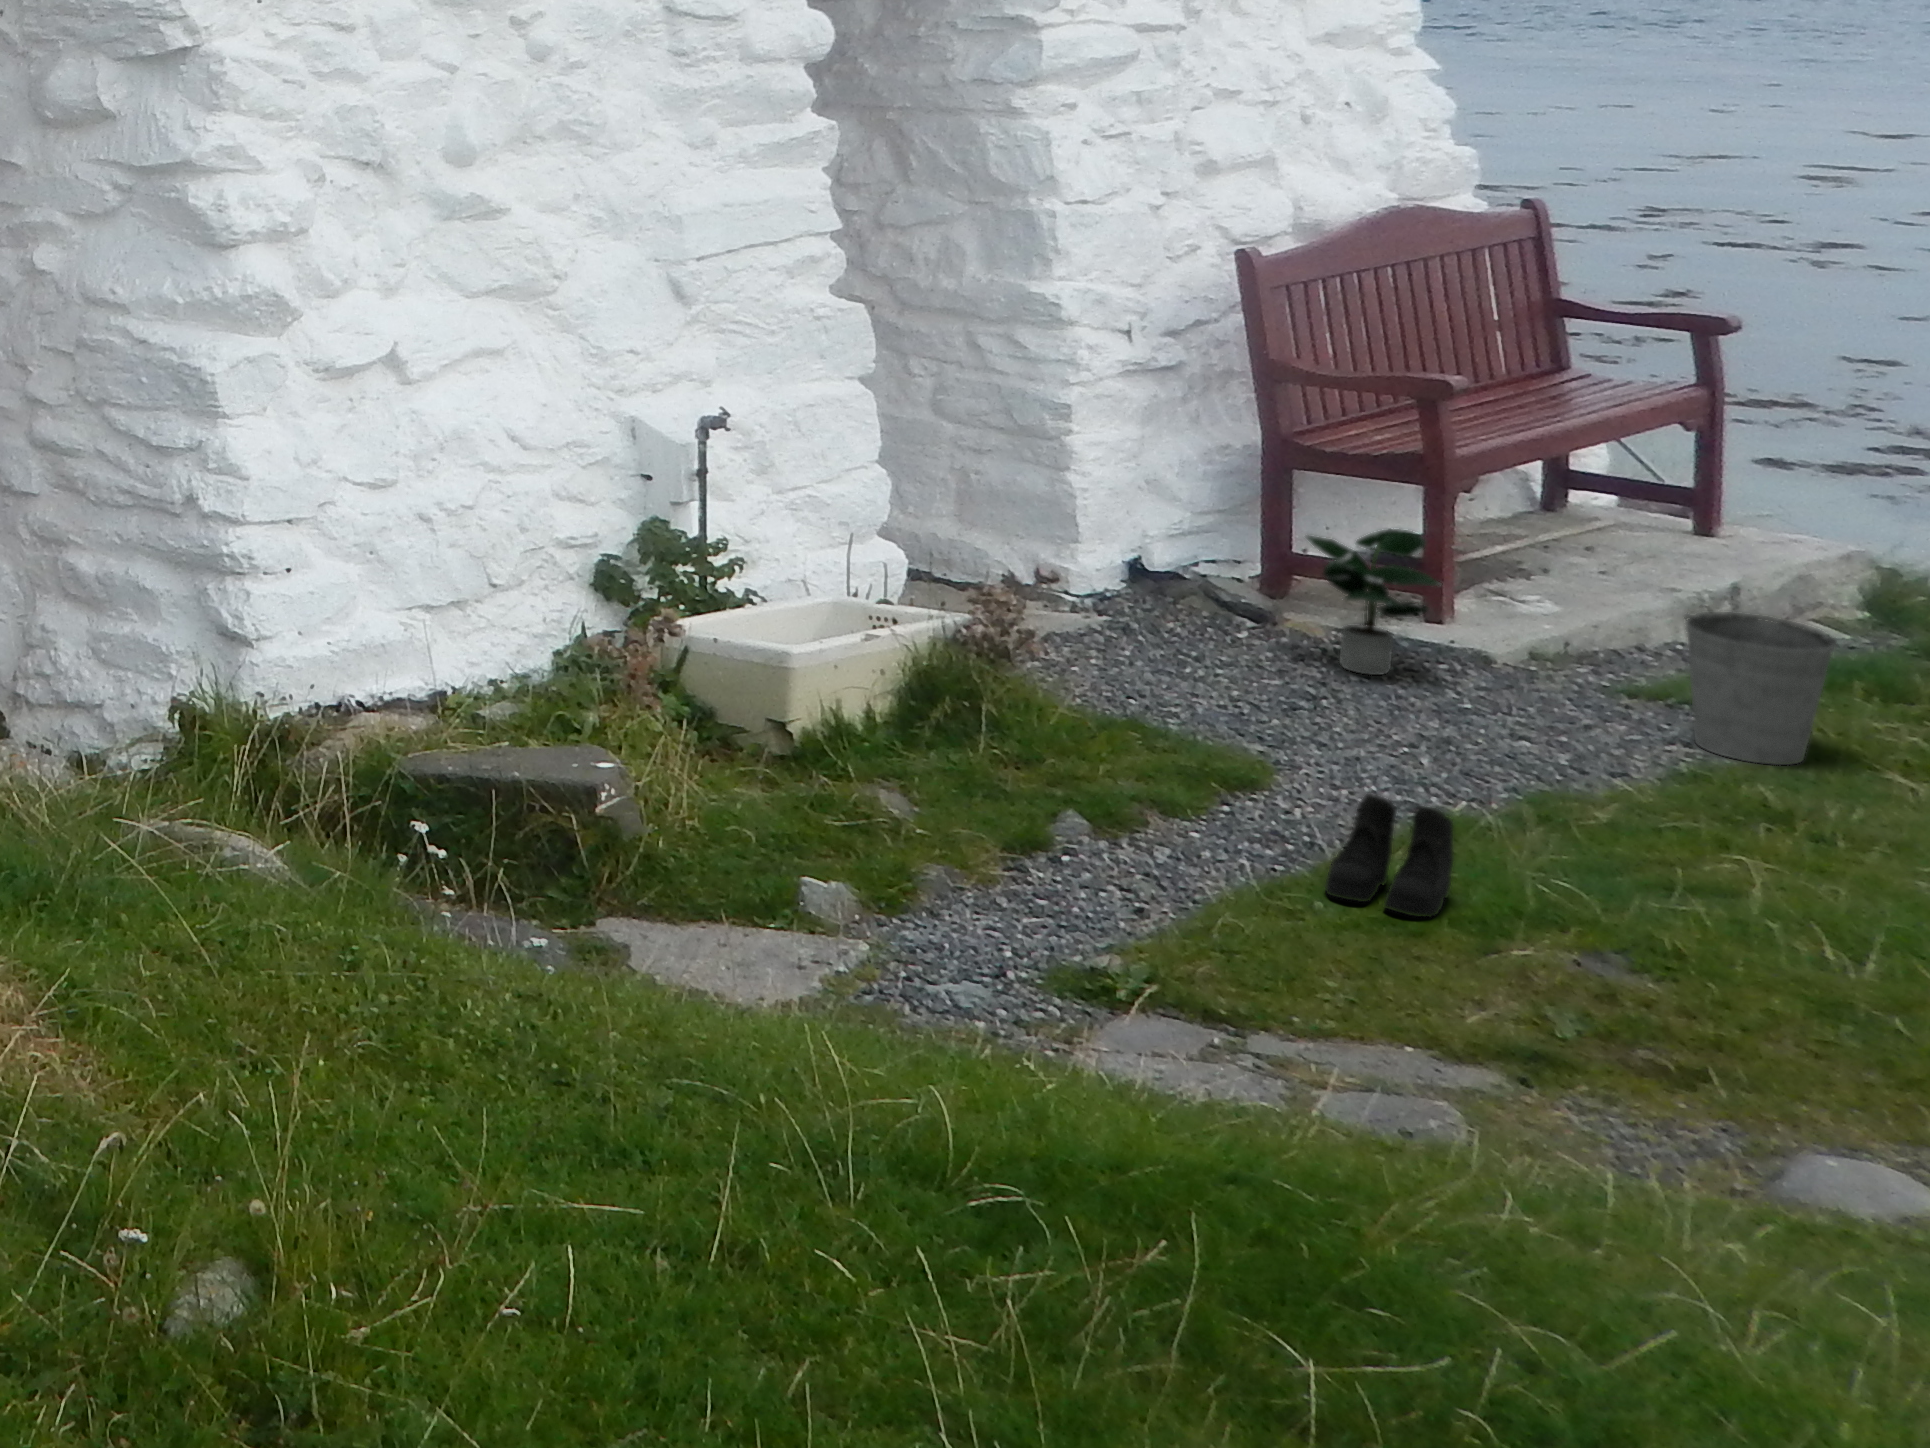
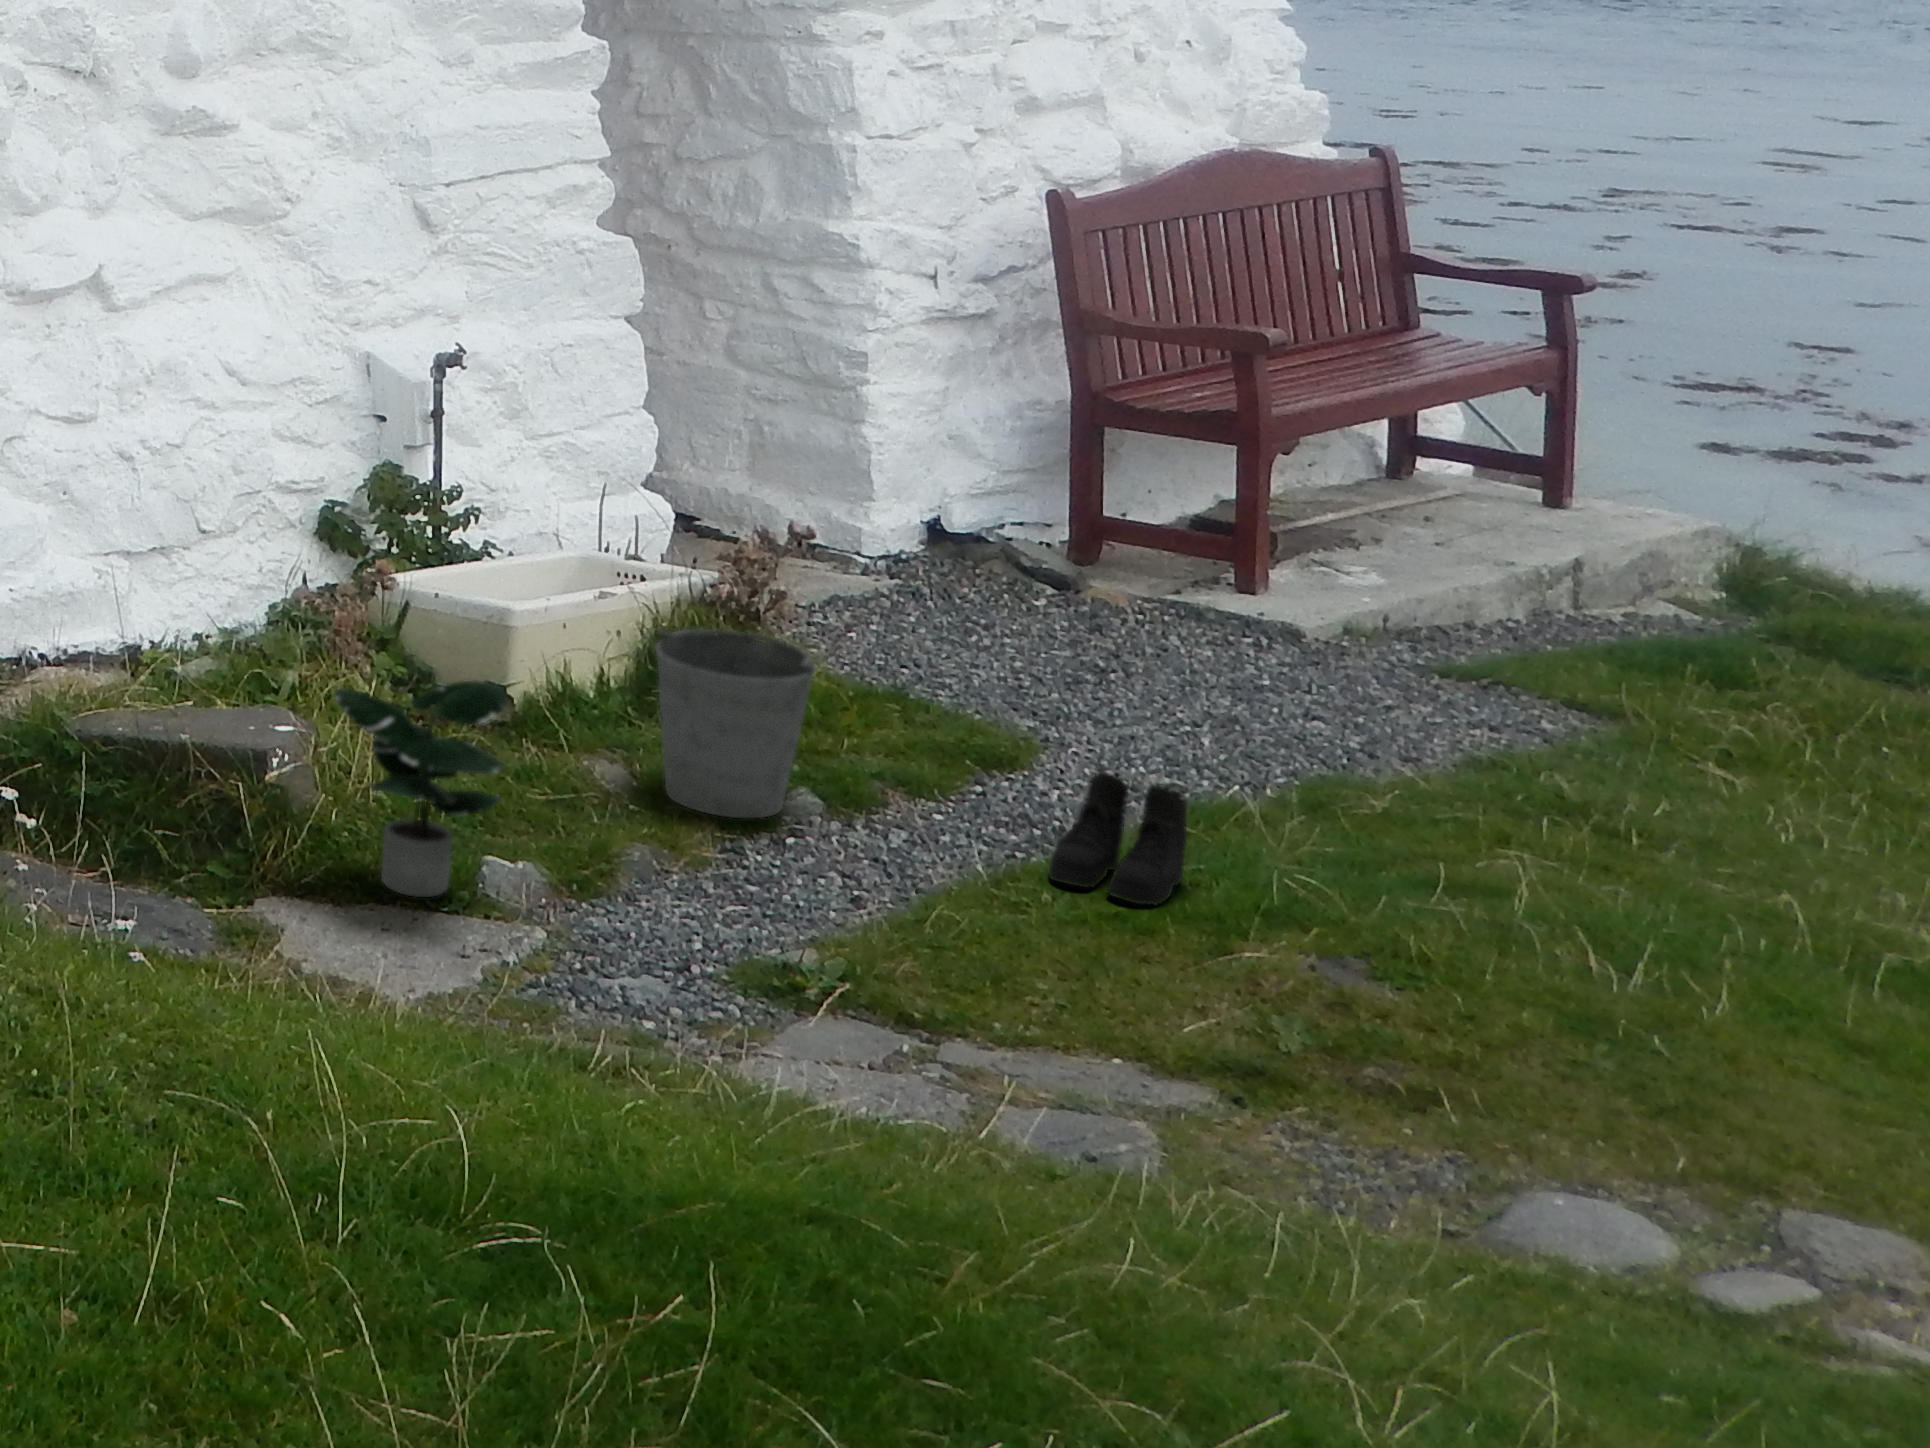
potted plant: present [1307,529,1439,675] -> present [335,680,507,897]
bucket: present [1686,612,1836,765] -> present [656,629,816,818]

